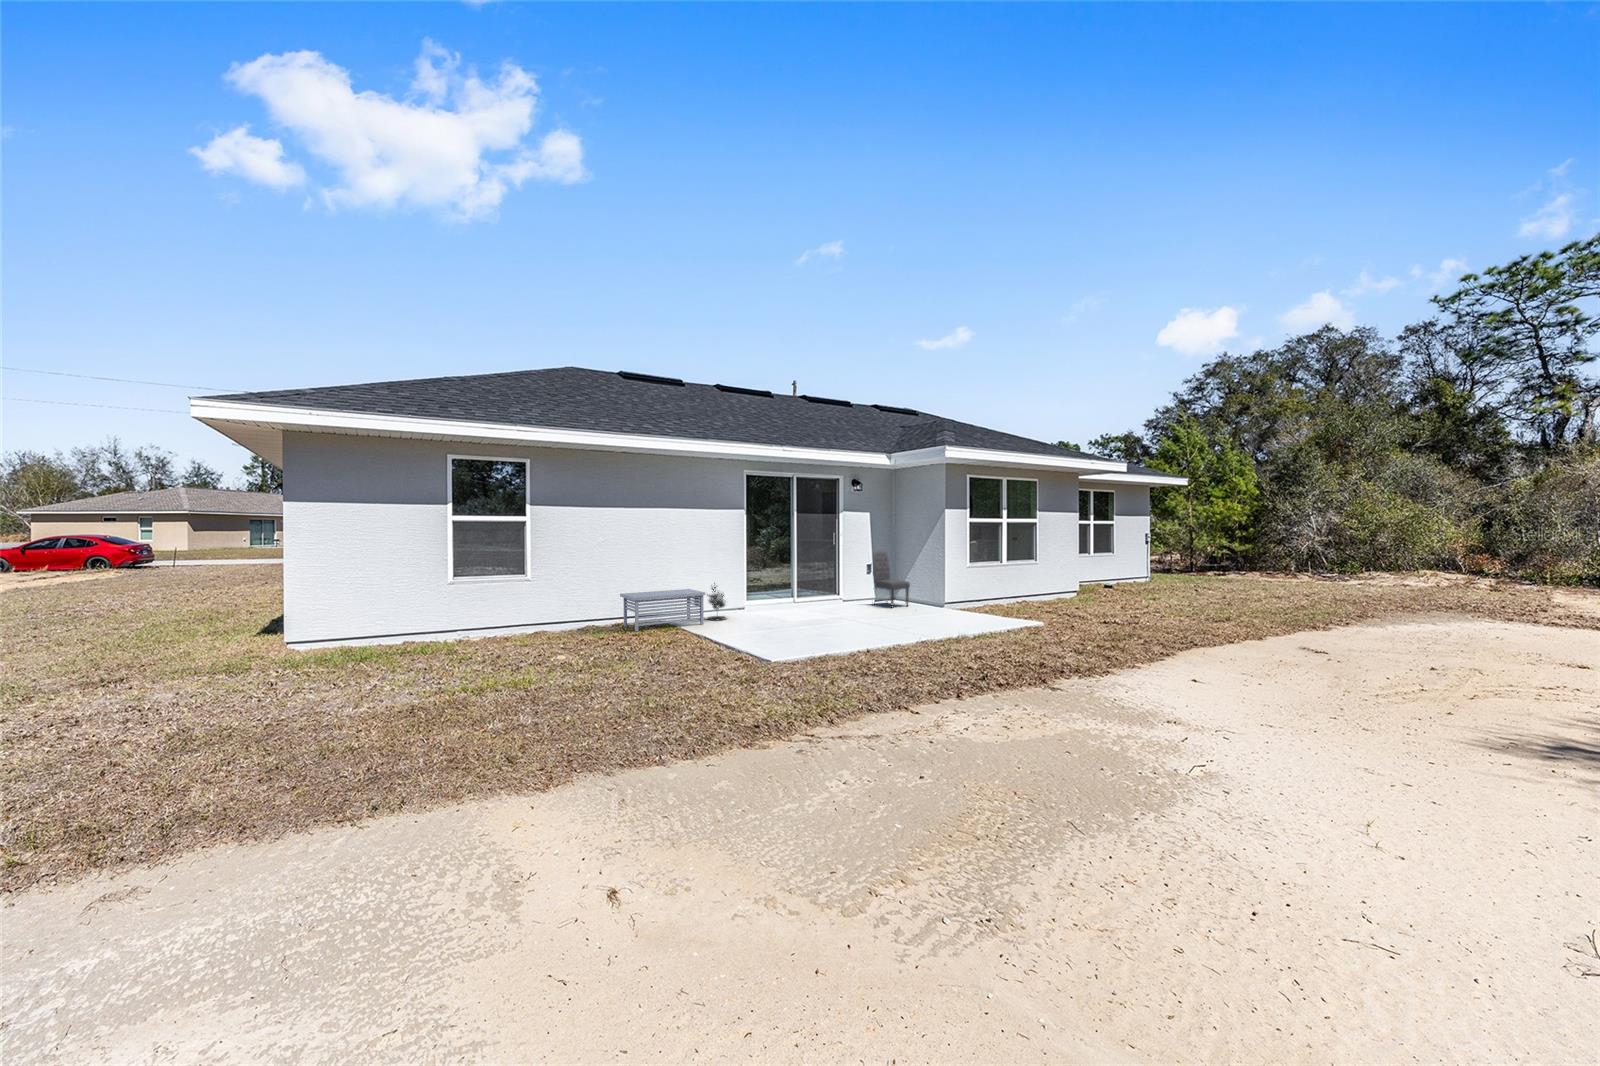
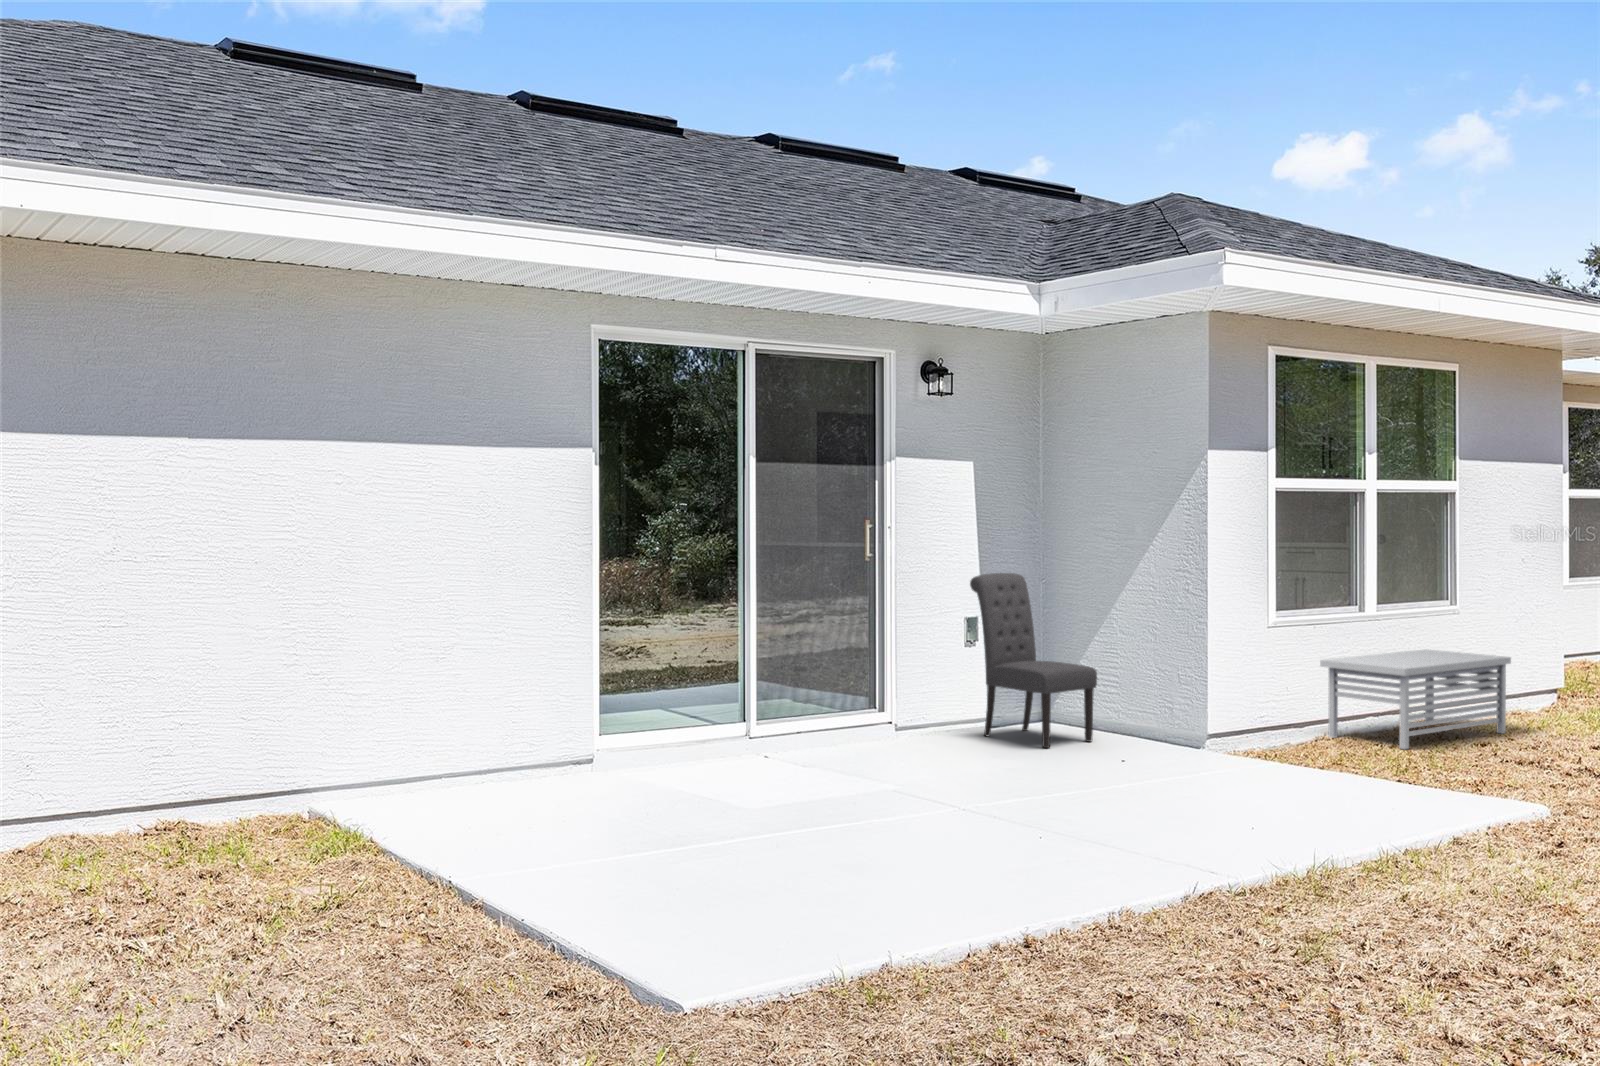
potted tree: present [707,583,727,620] -> none [462,675,534,802]
storage bench: present [620,589,705,631] -> present [1320,649,1511,749]

